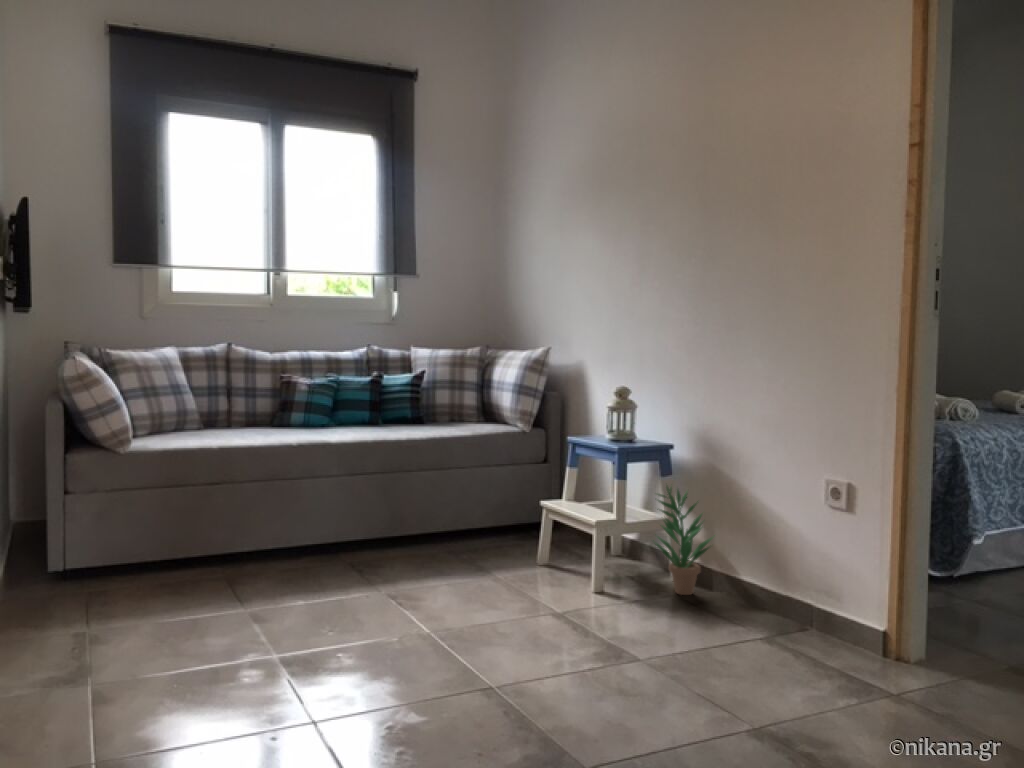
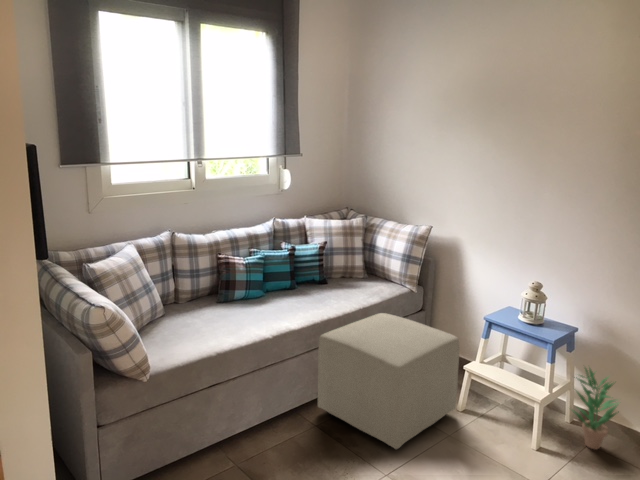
ottoman: none [369,447,537,577] -> present [318,313,459,449]

